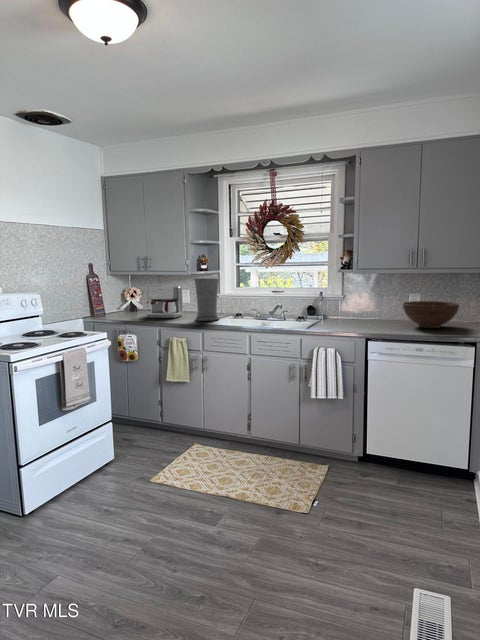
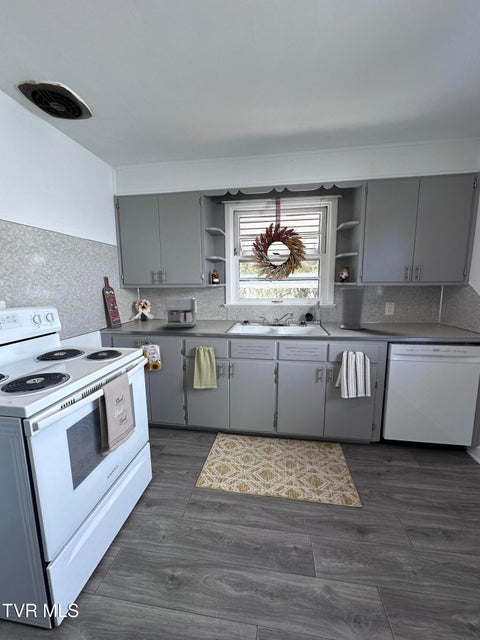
vase: present [193,277,220,321] -> present [340,288,366,329]
fruit bowl: present [403,301,459,328] -> none [402,308,455,331]

